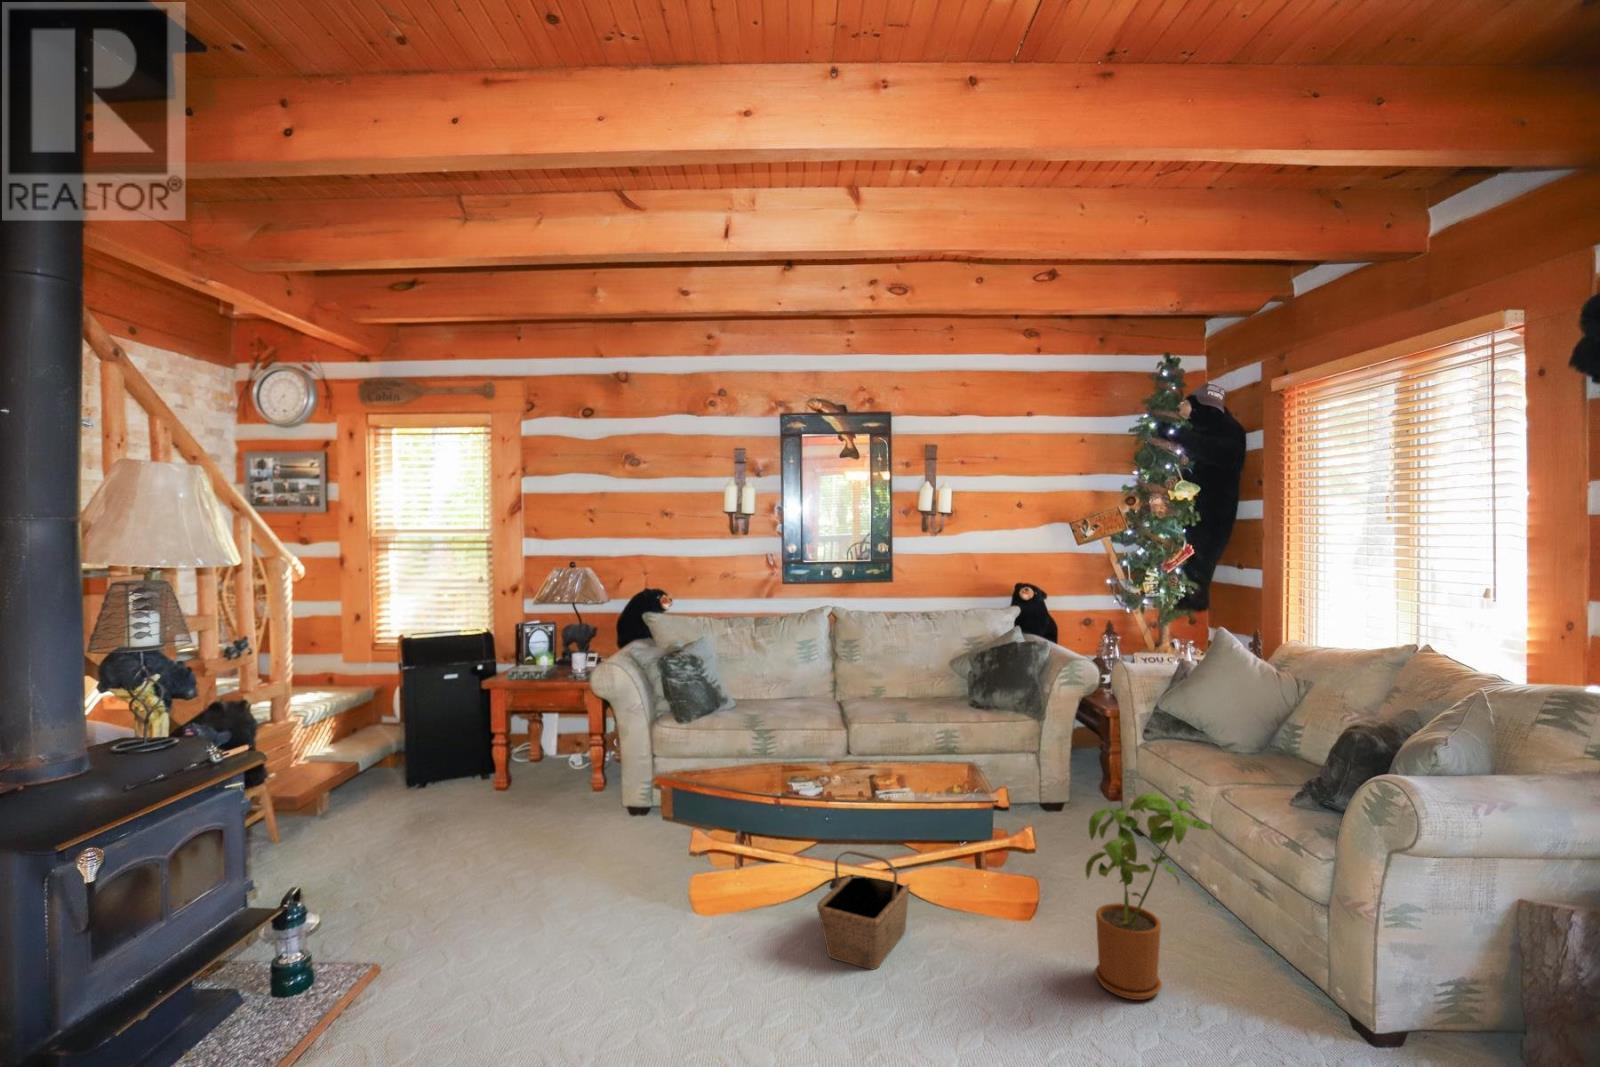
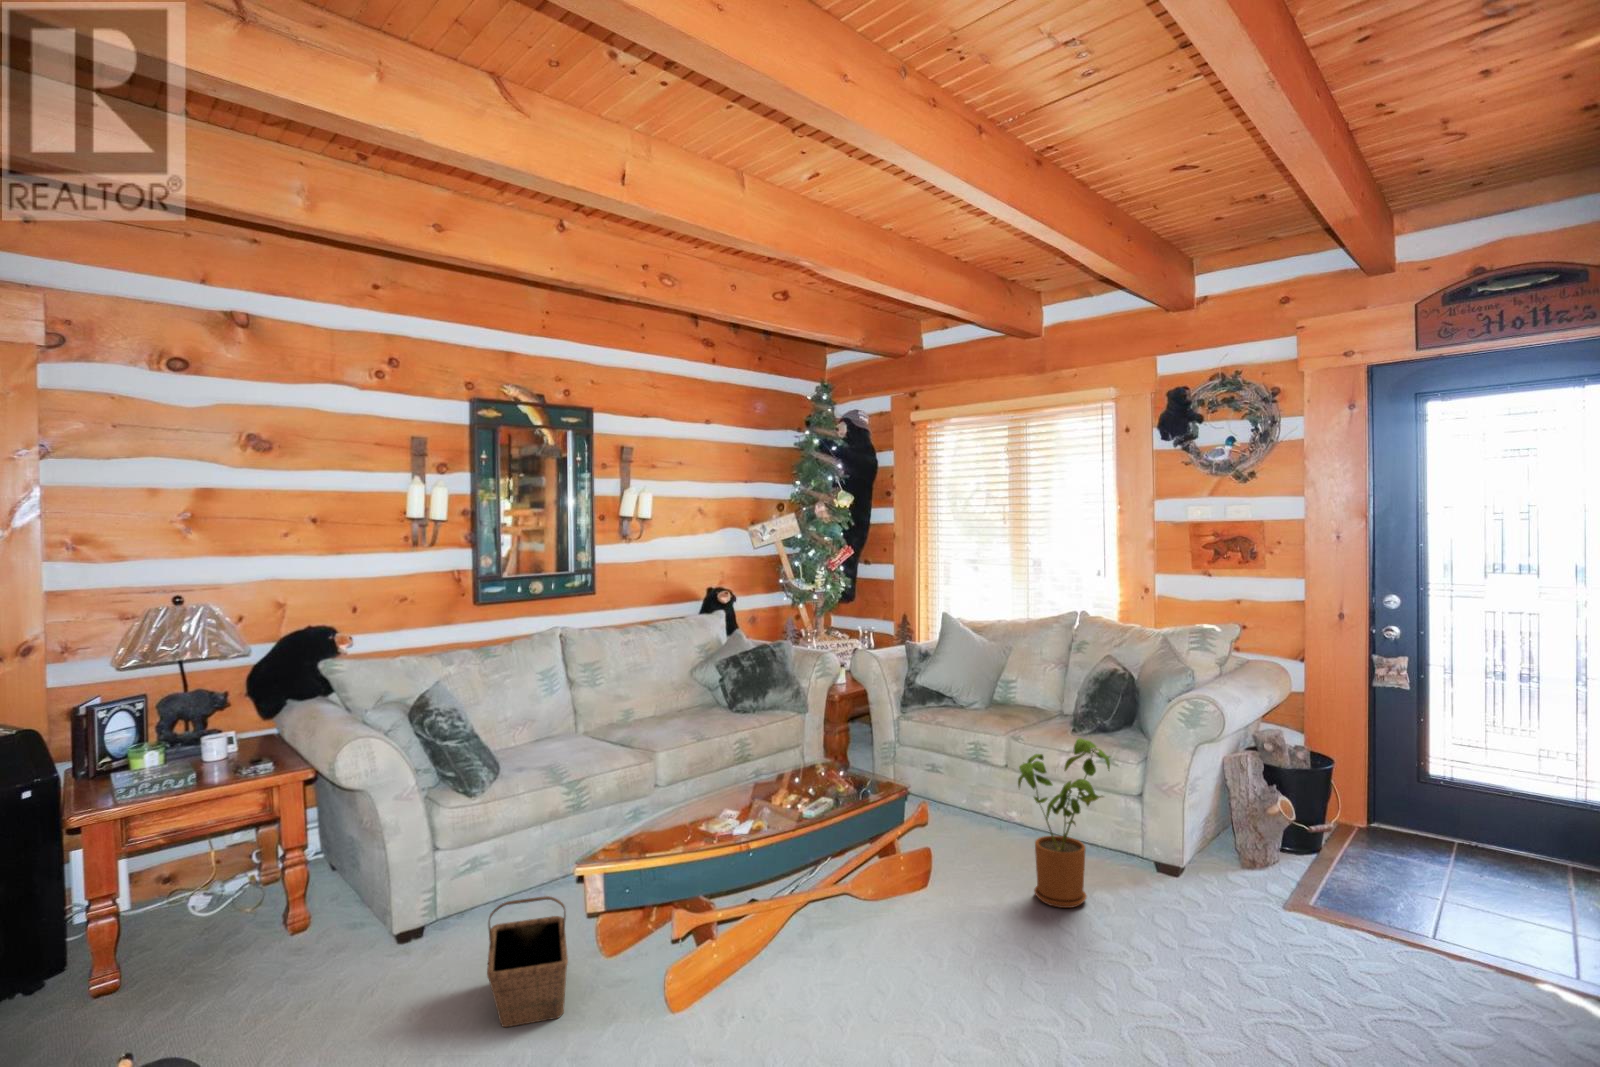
basket: present [817,851,910,970] -> present [487,896,568,1027]

